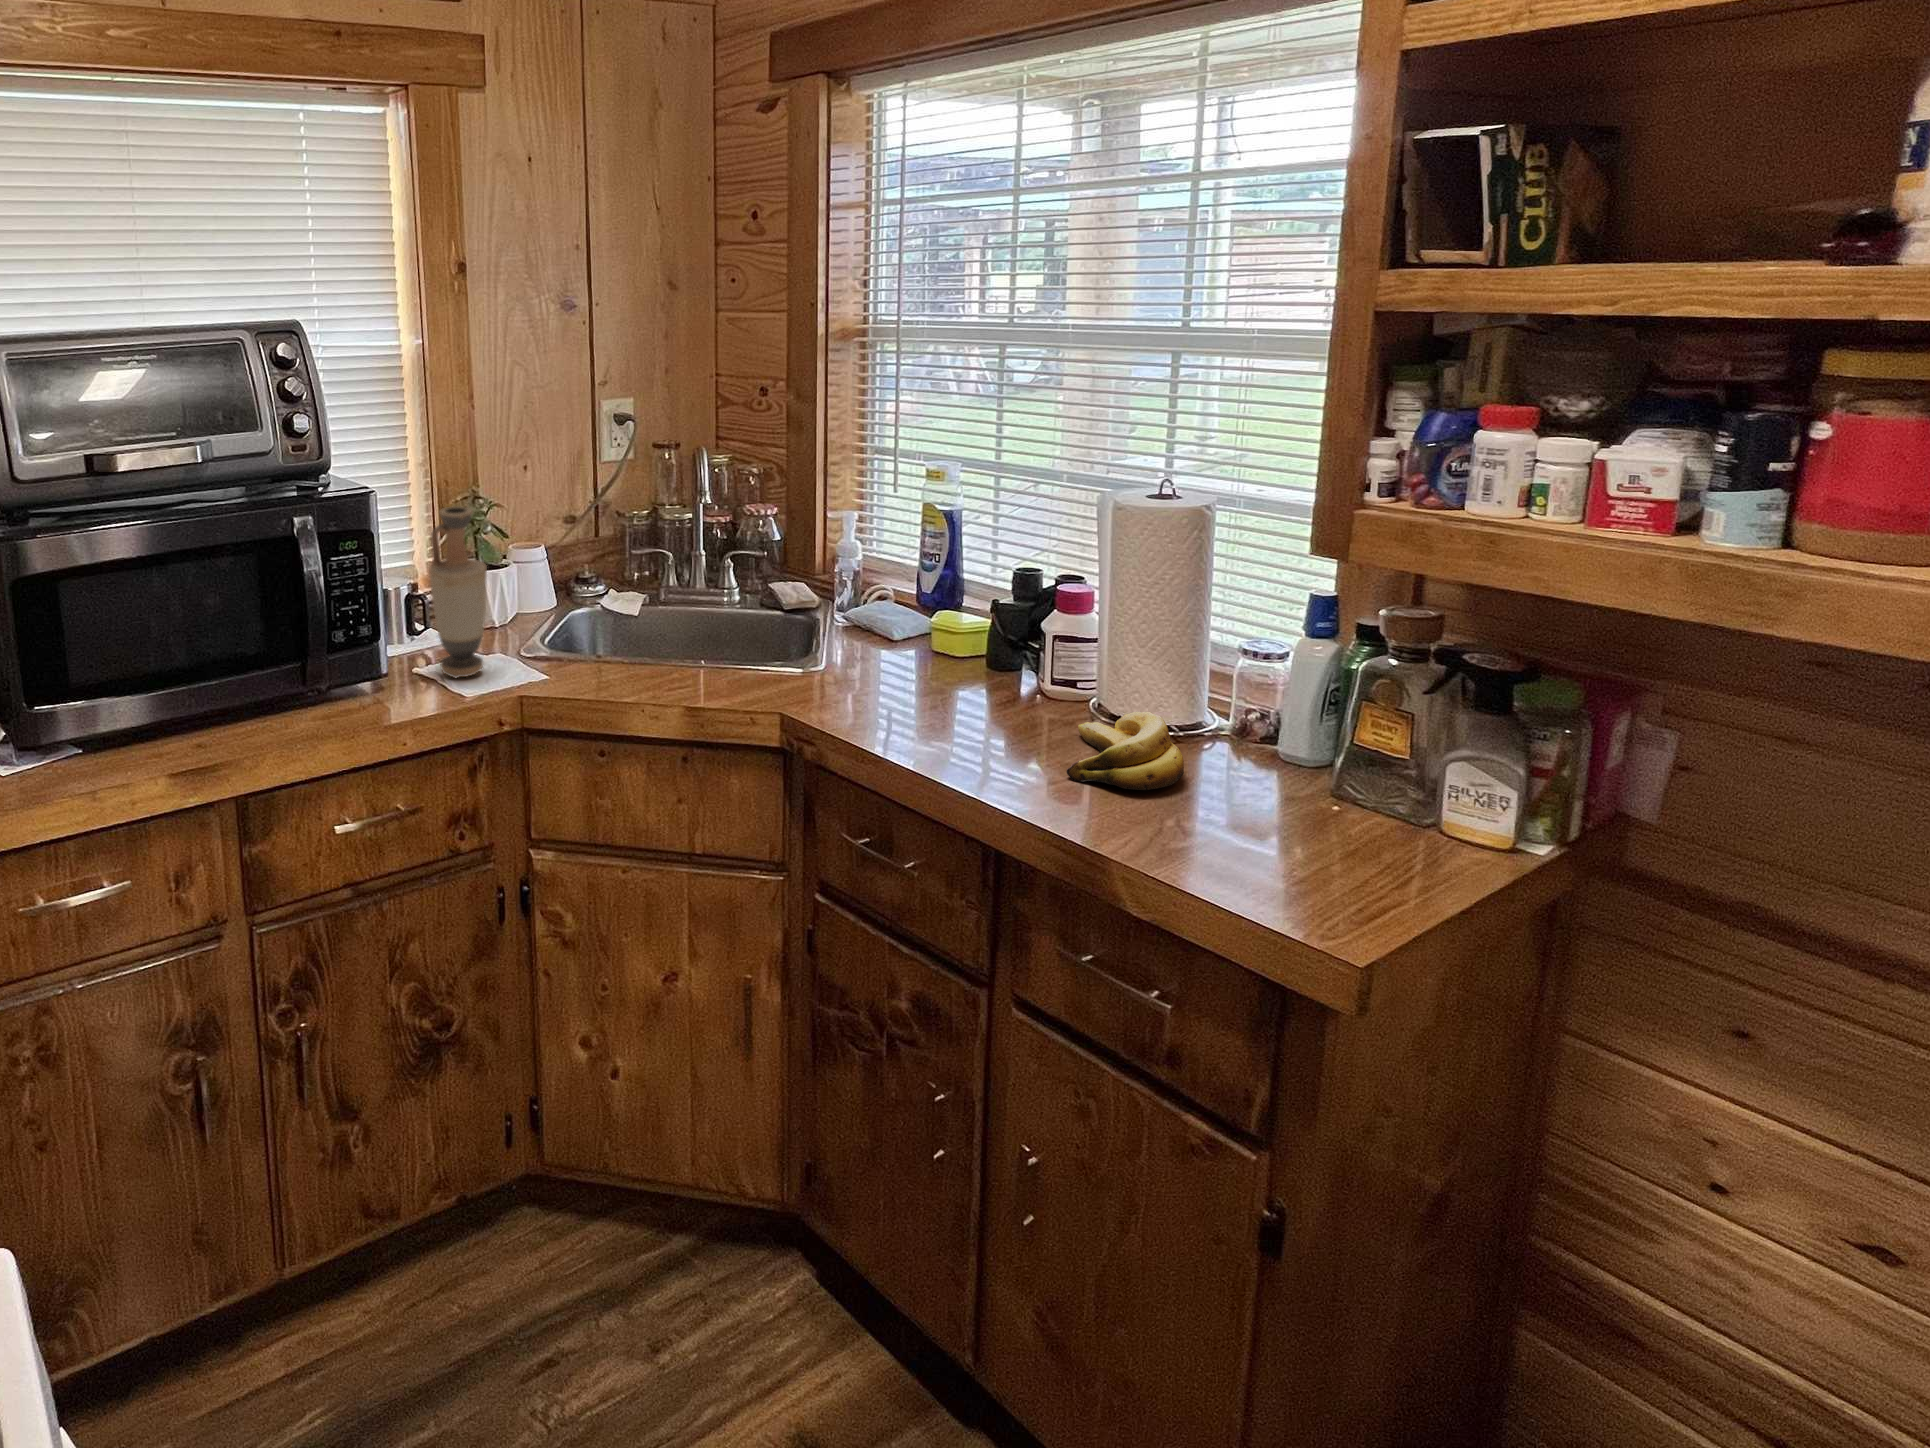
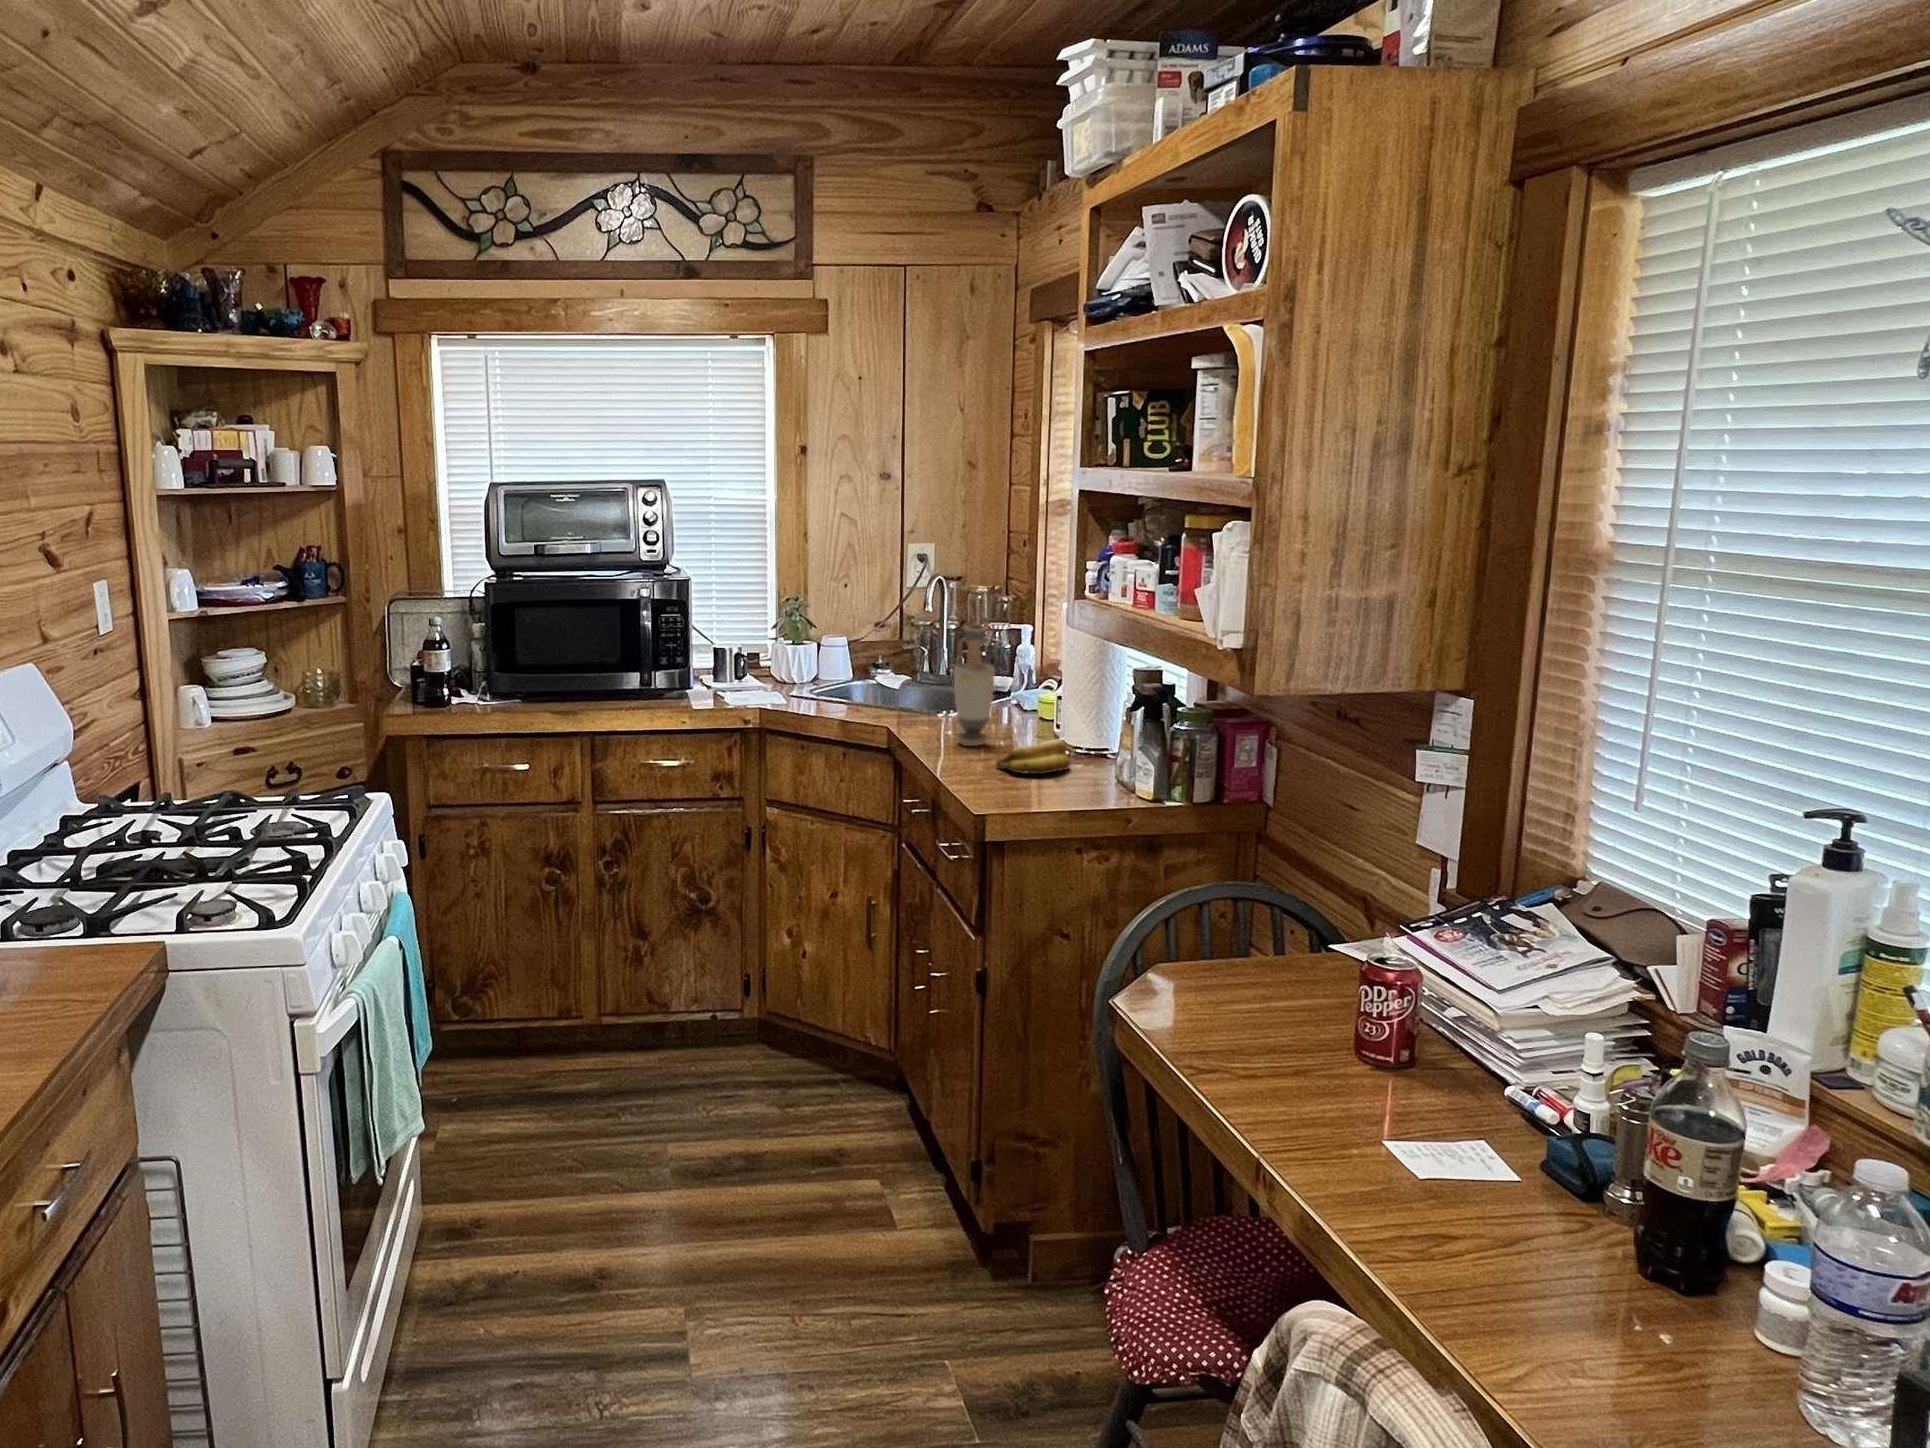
vase: present [429,506,487,678] -> present [954,625,995,746]

